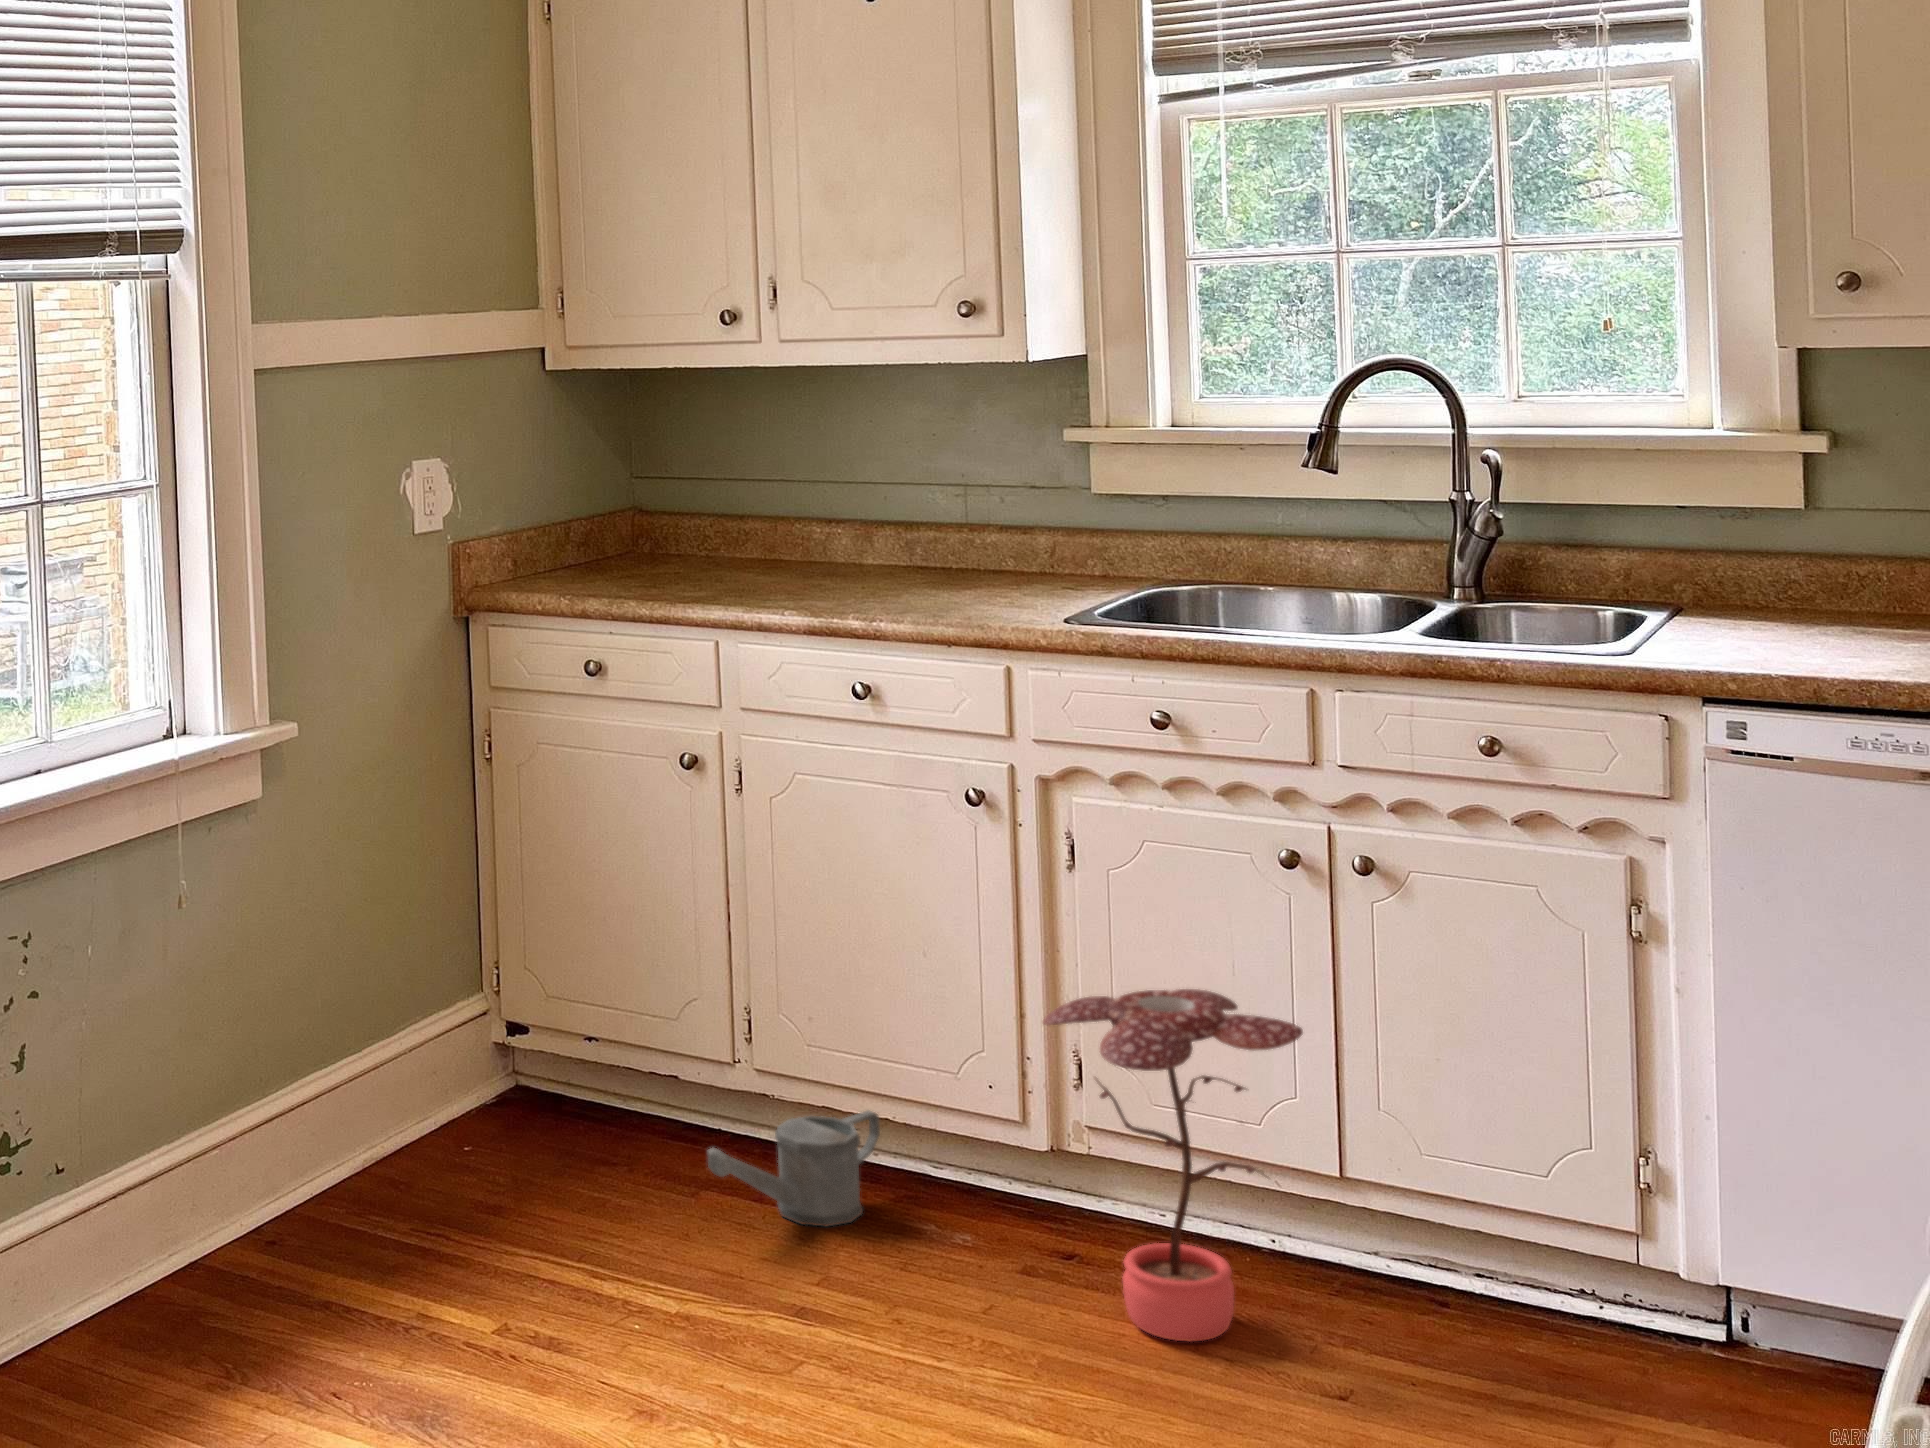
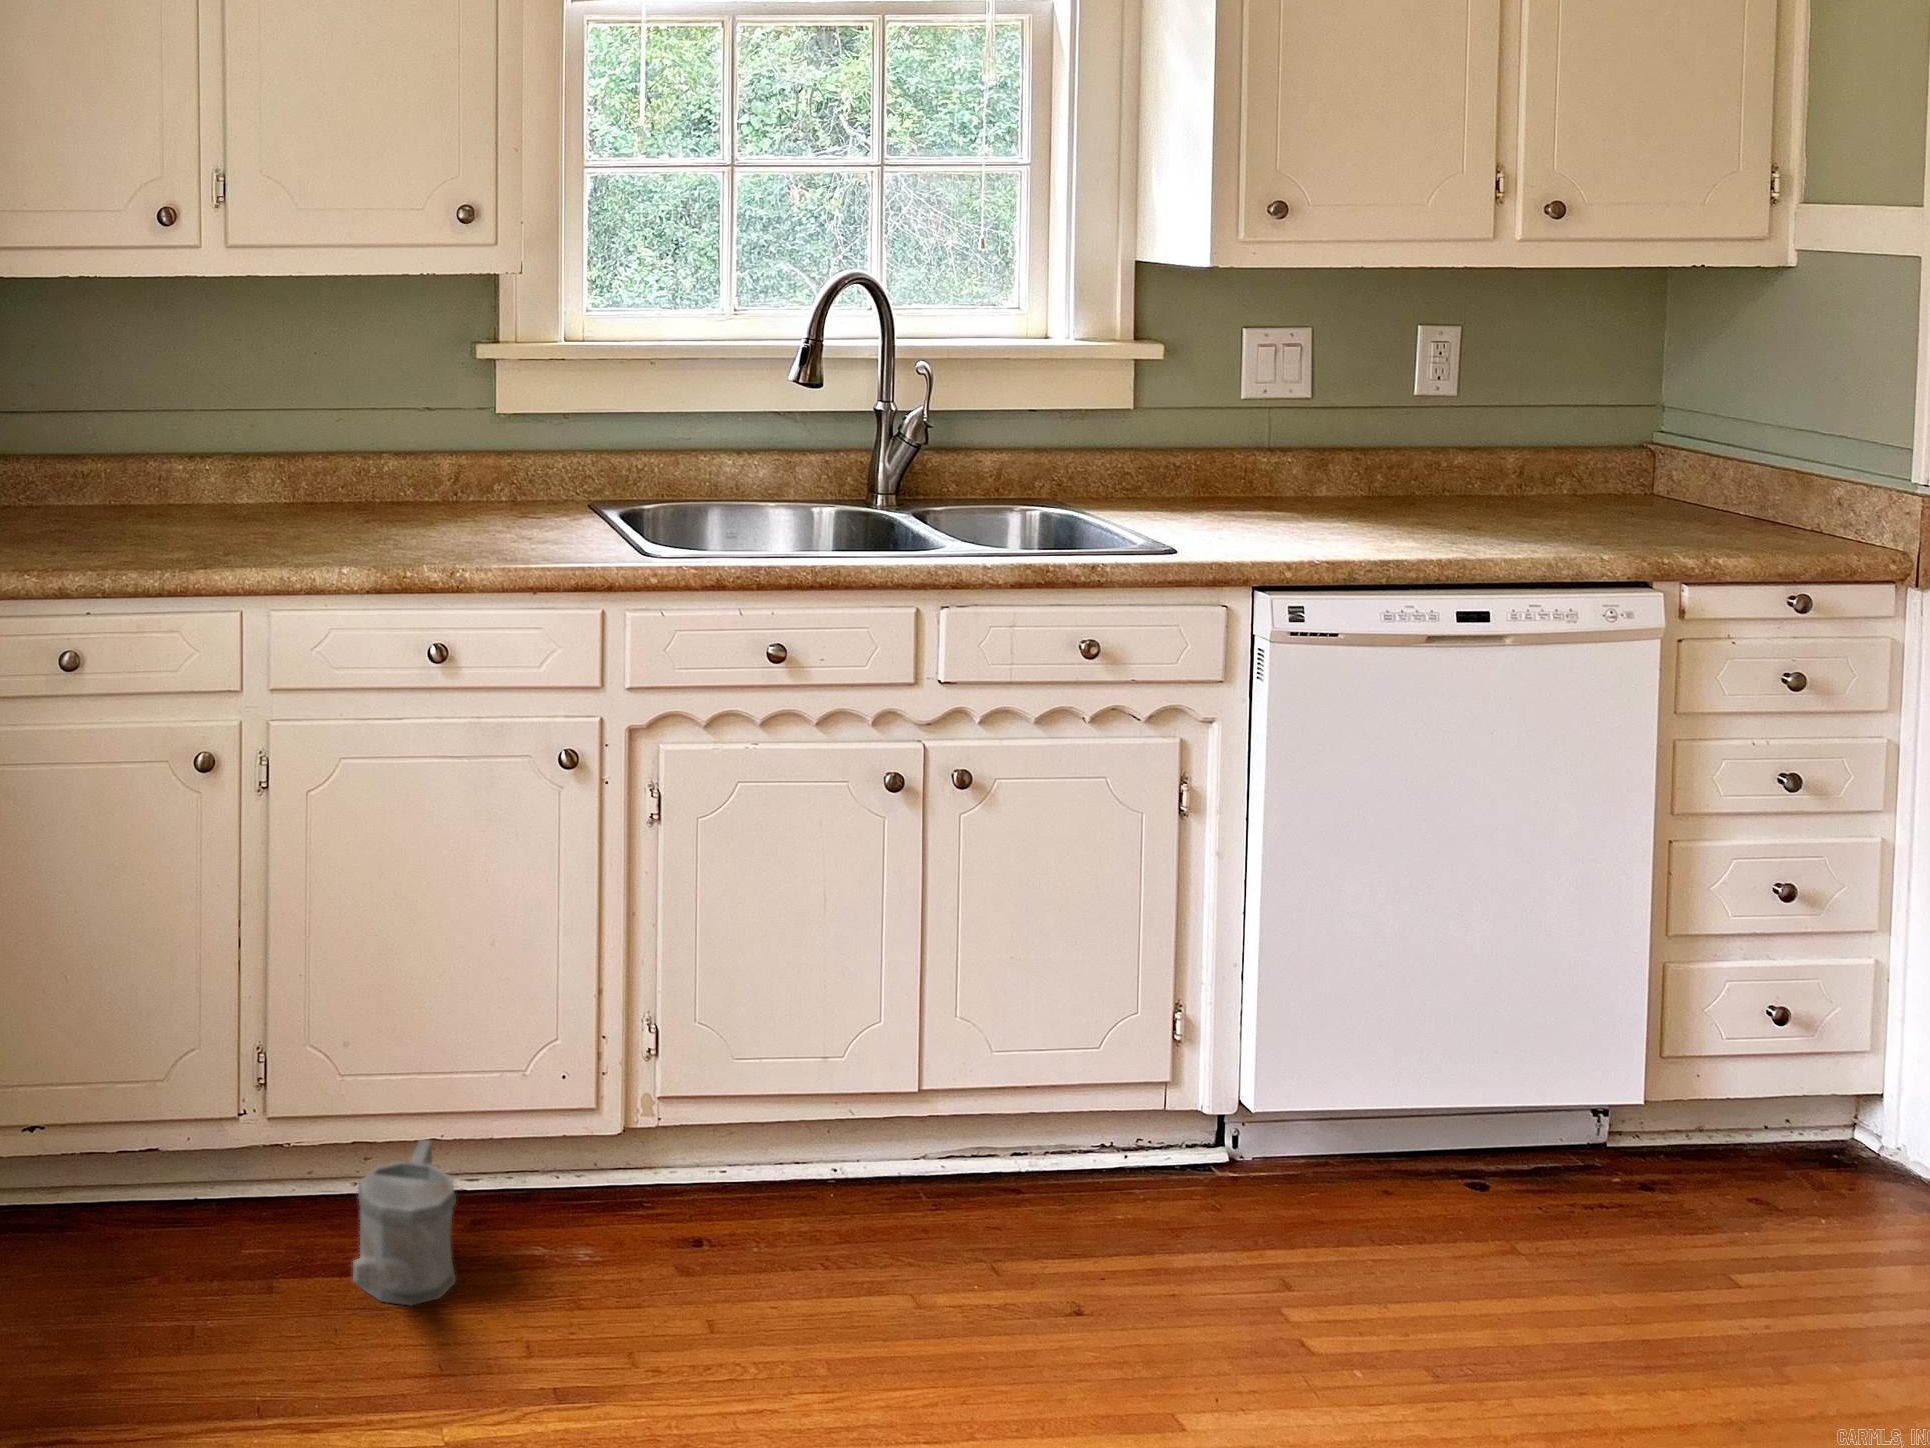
potted plant: present [1043,989,1303,1342] -> none [747,937,1004,1323]

